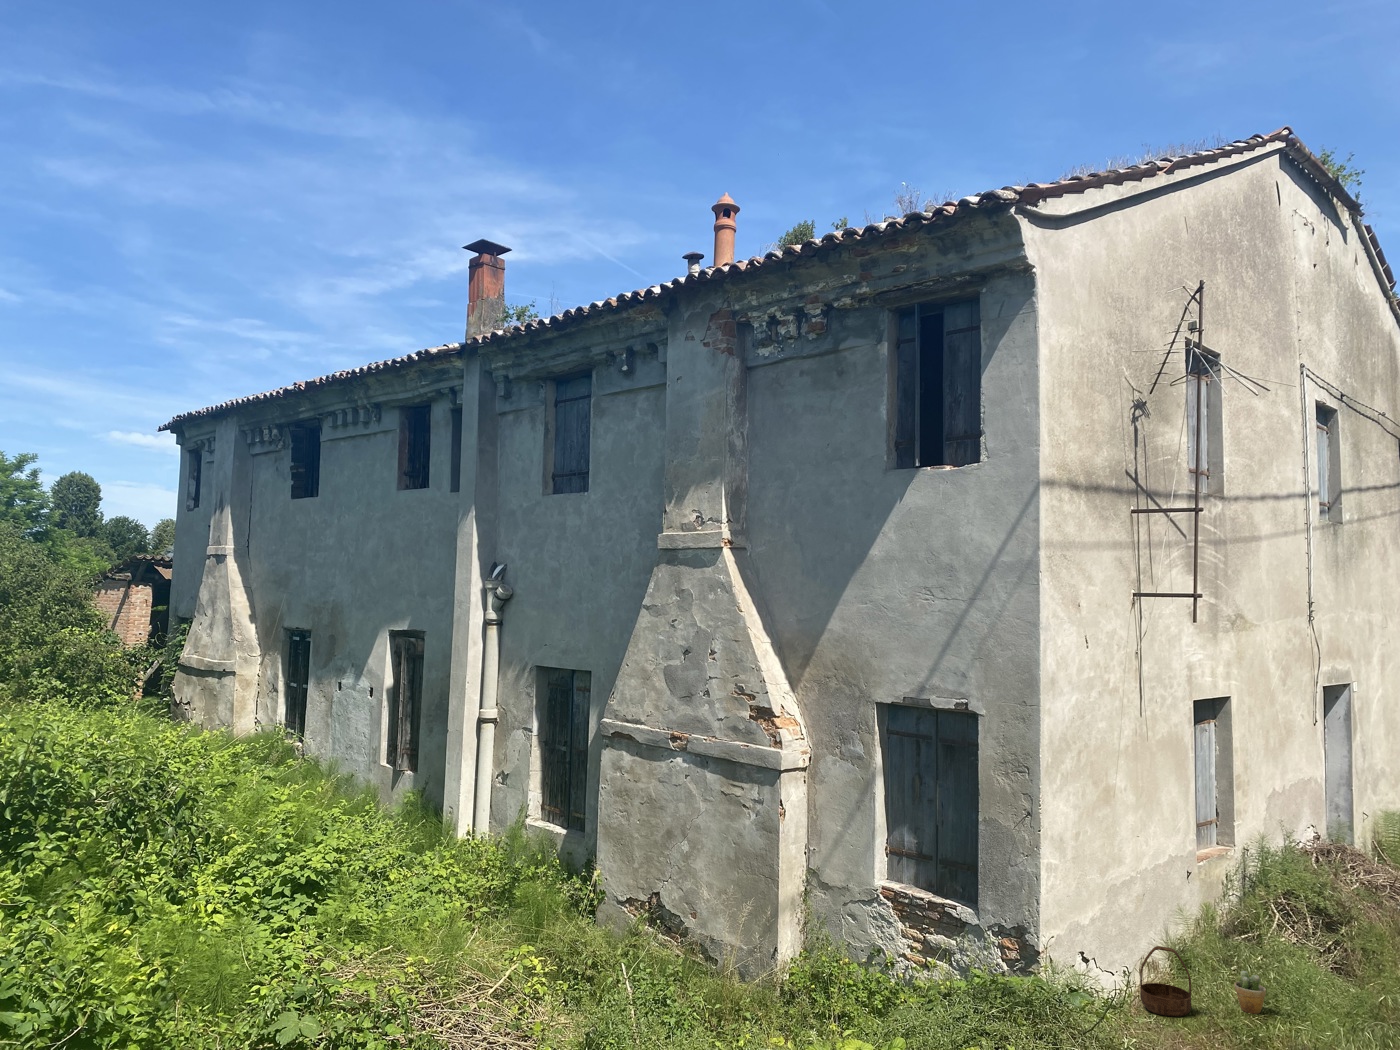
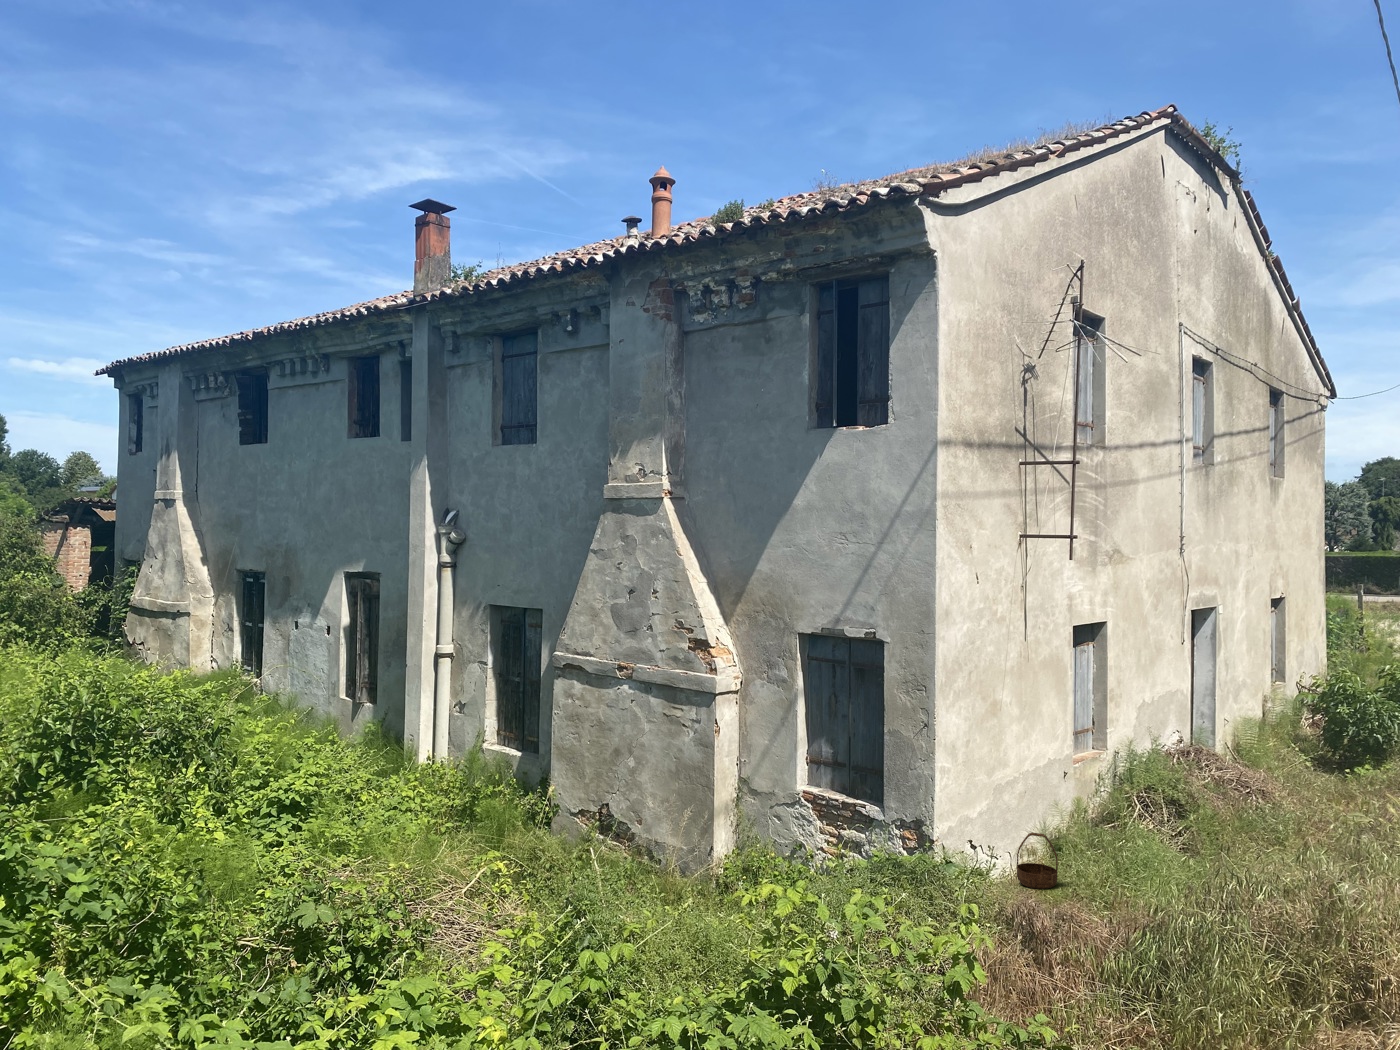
potted plant: present [1234,971,1266,1014] -> none [1093,850,1118,884]

